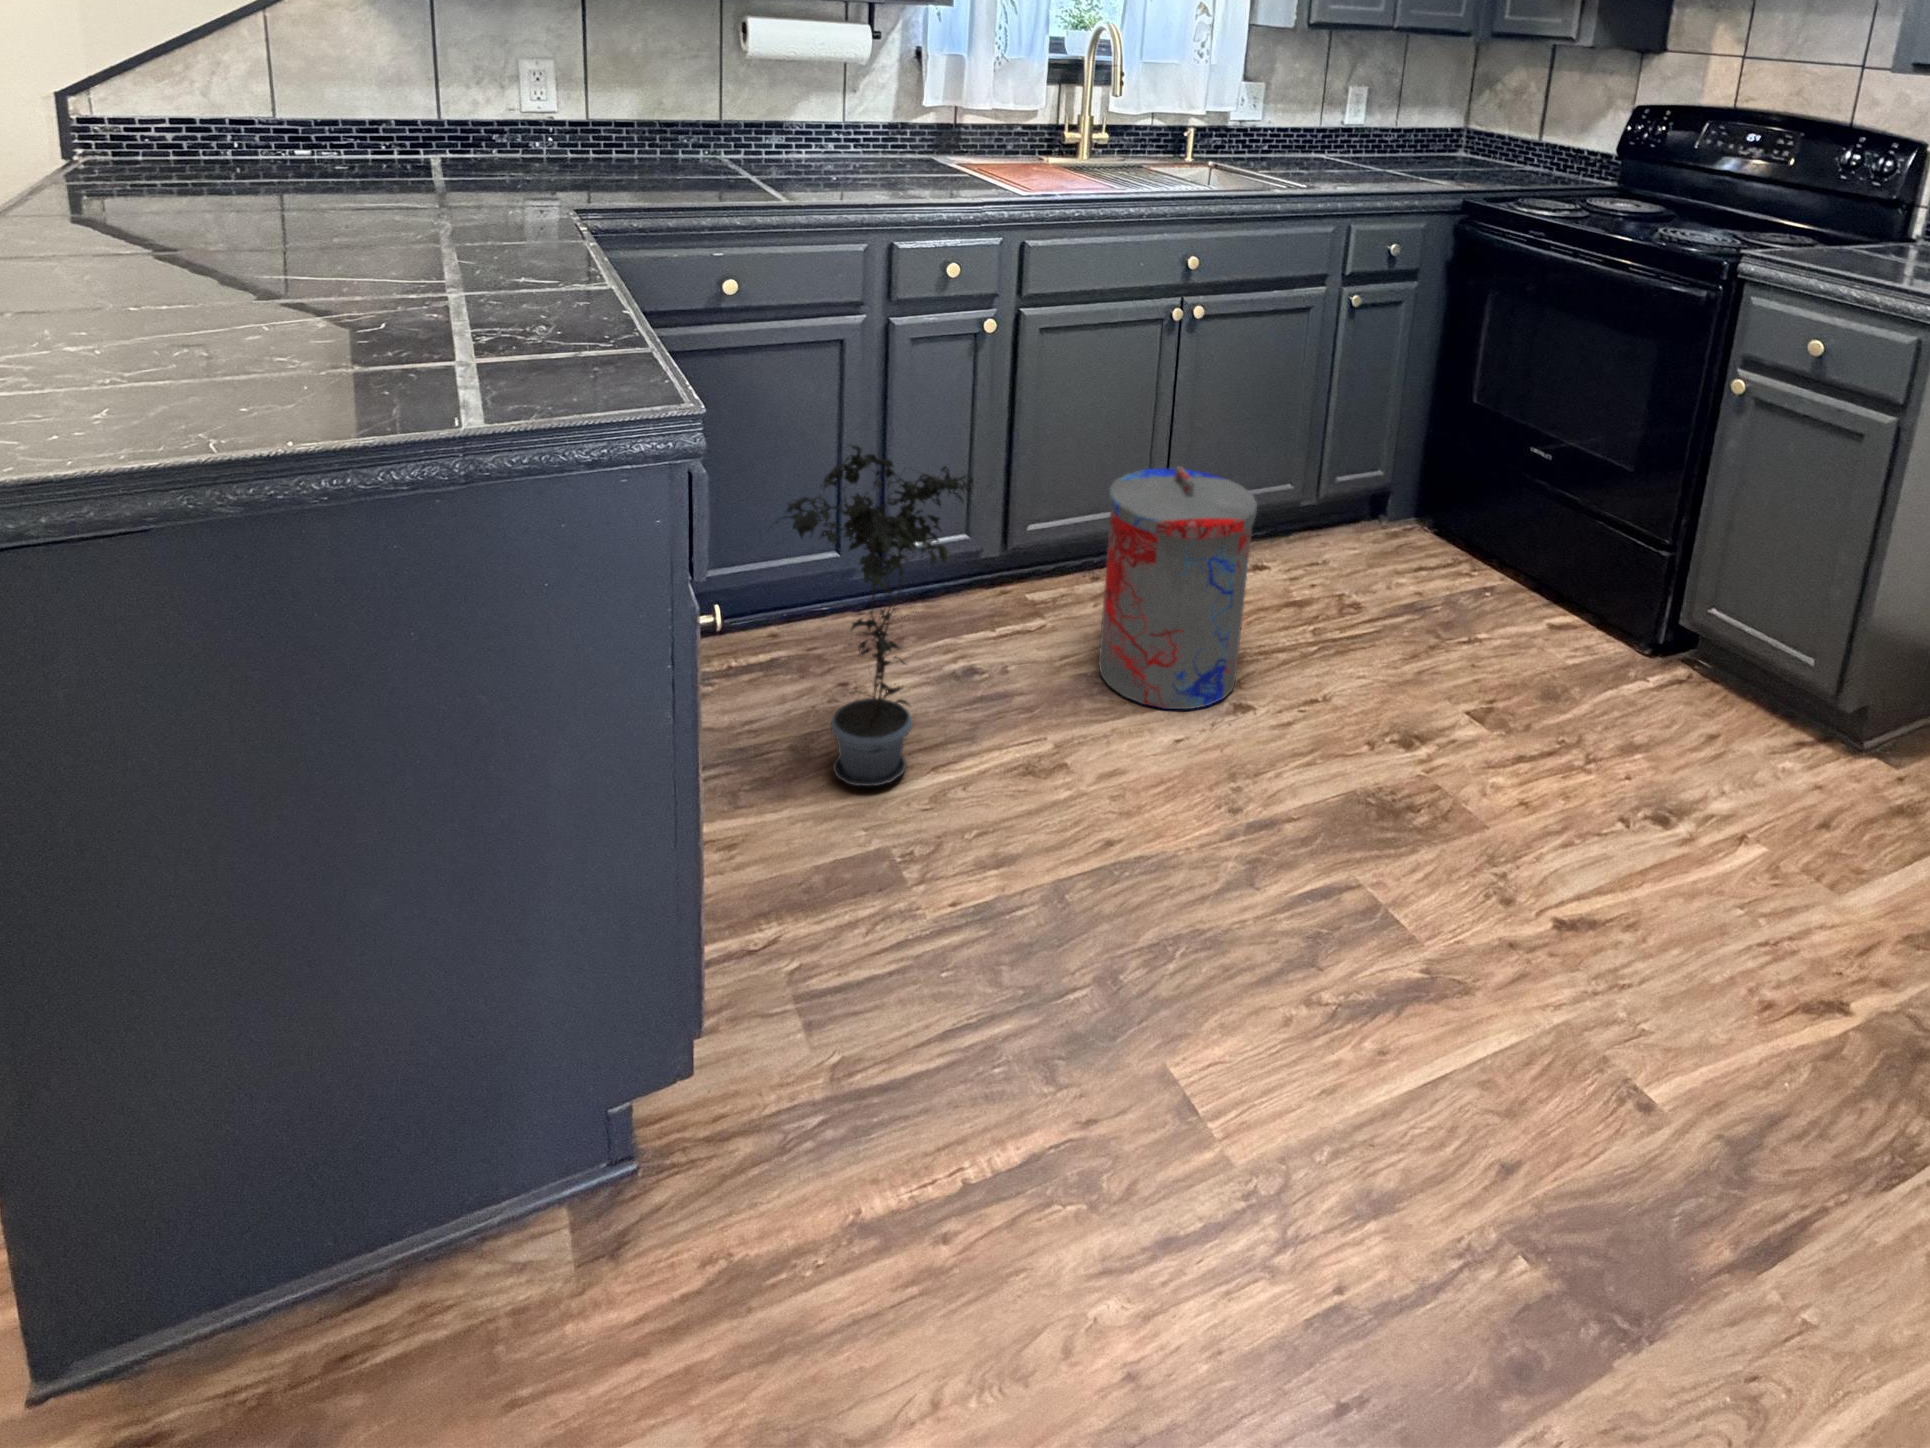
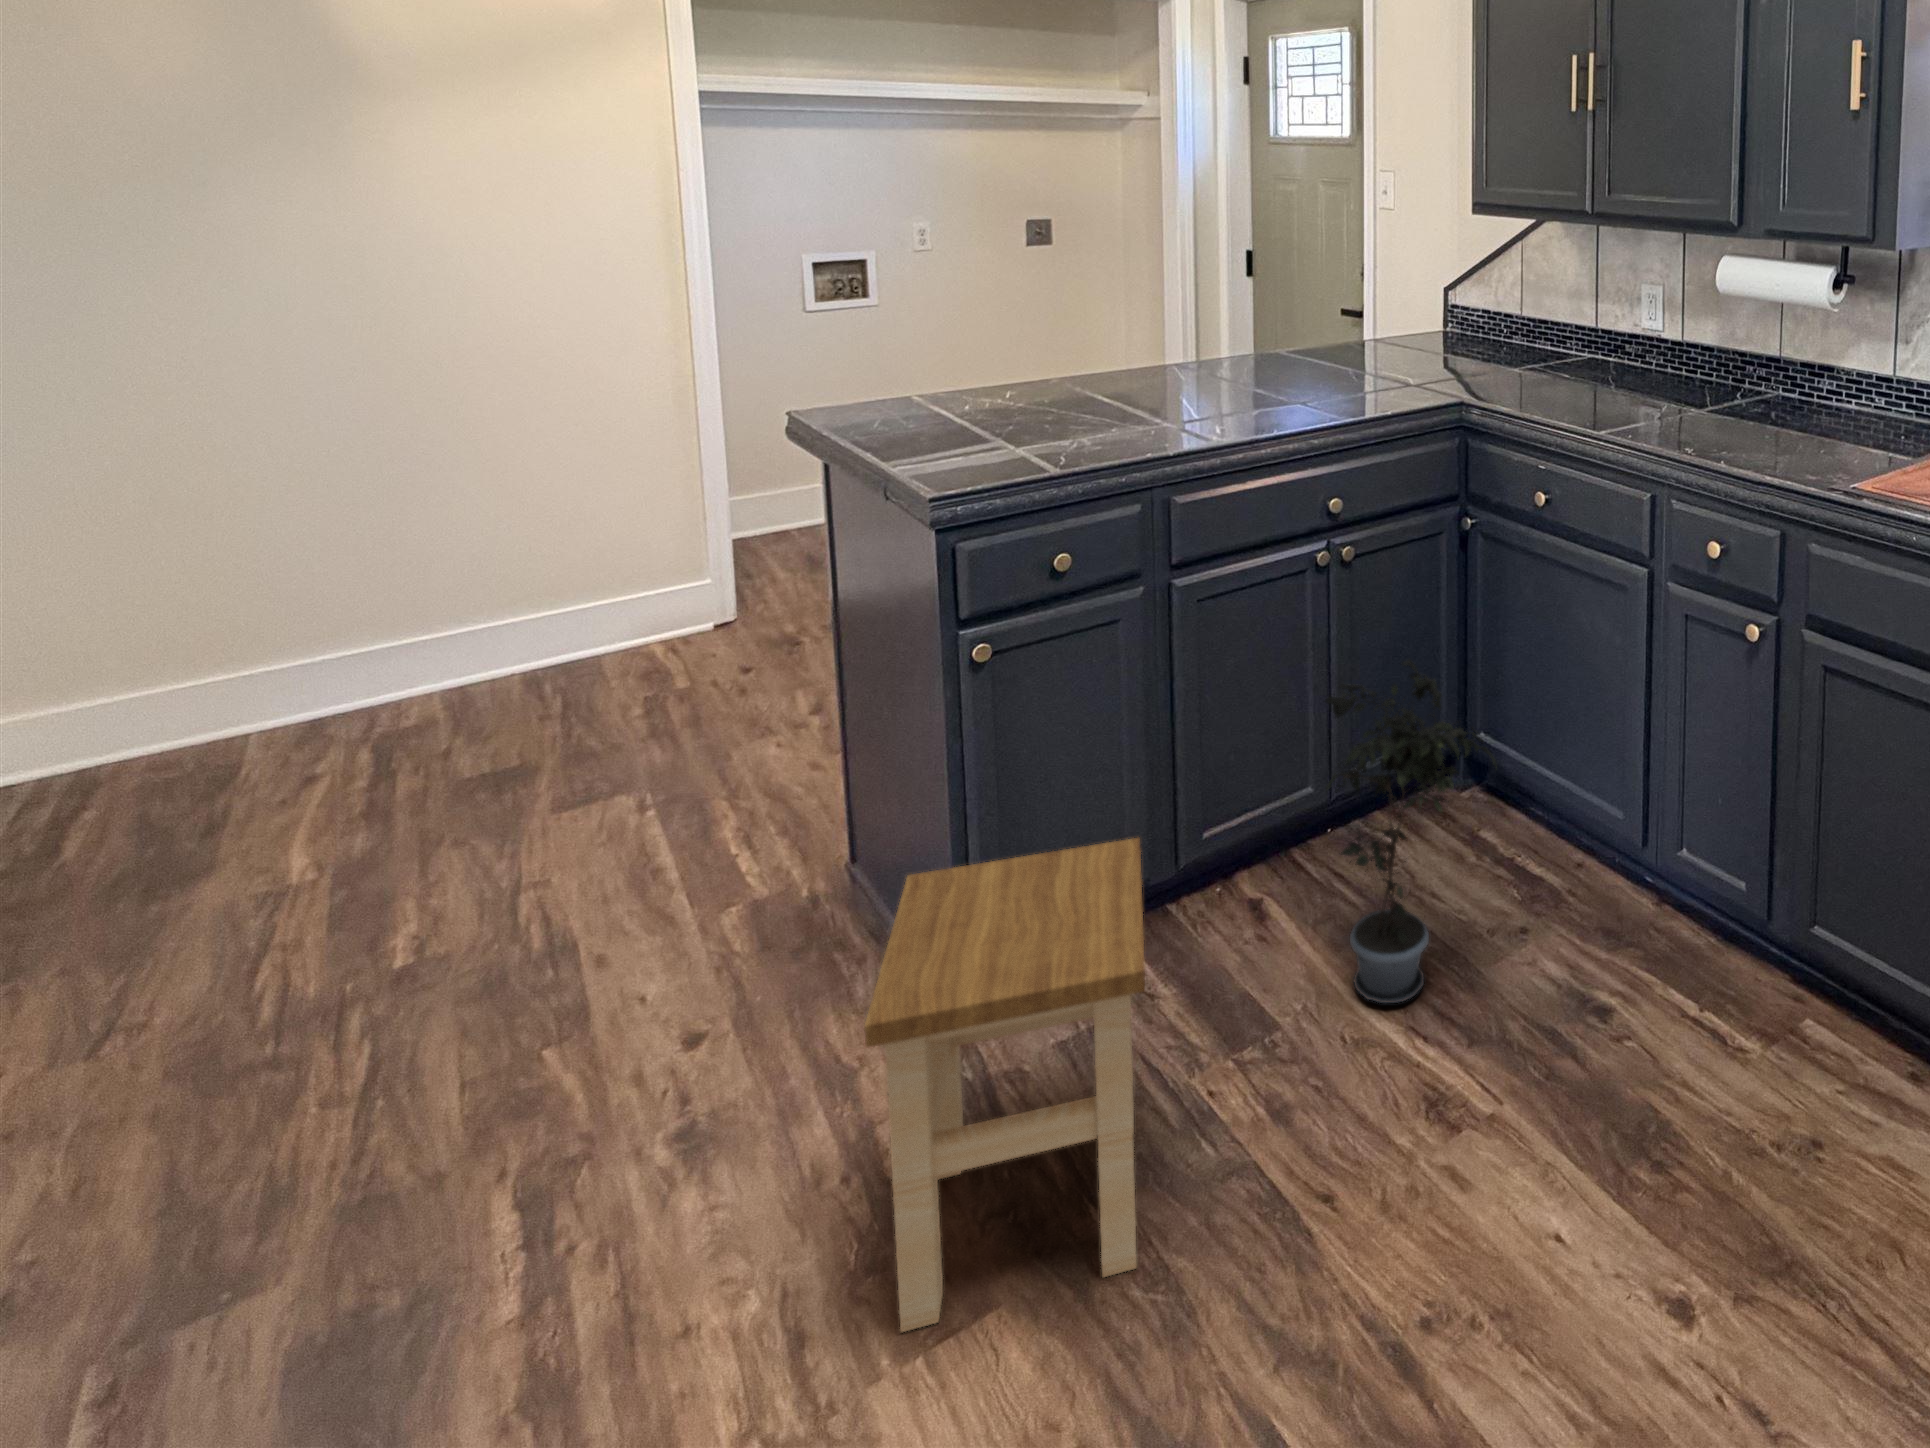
trash can: present [1099,466,1257,709] -> none [1616,884,1831,1287]
stool: none [940,674,1232,1148] -> present [864,838,1145,1332]

